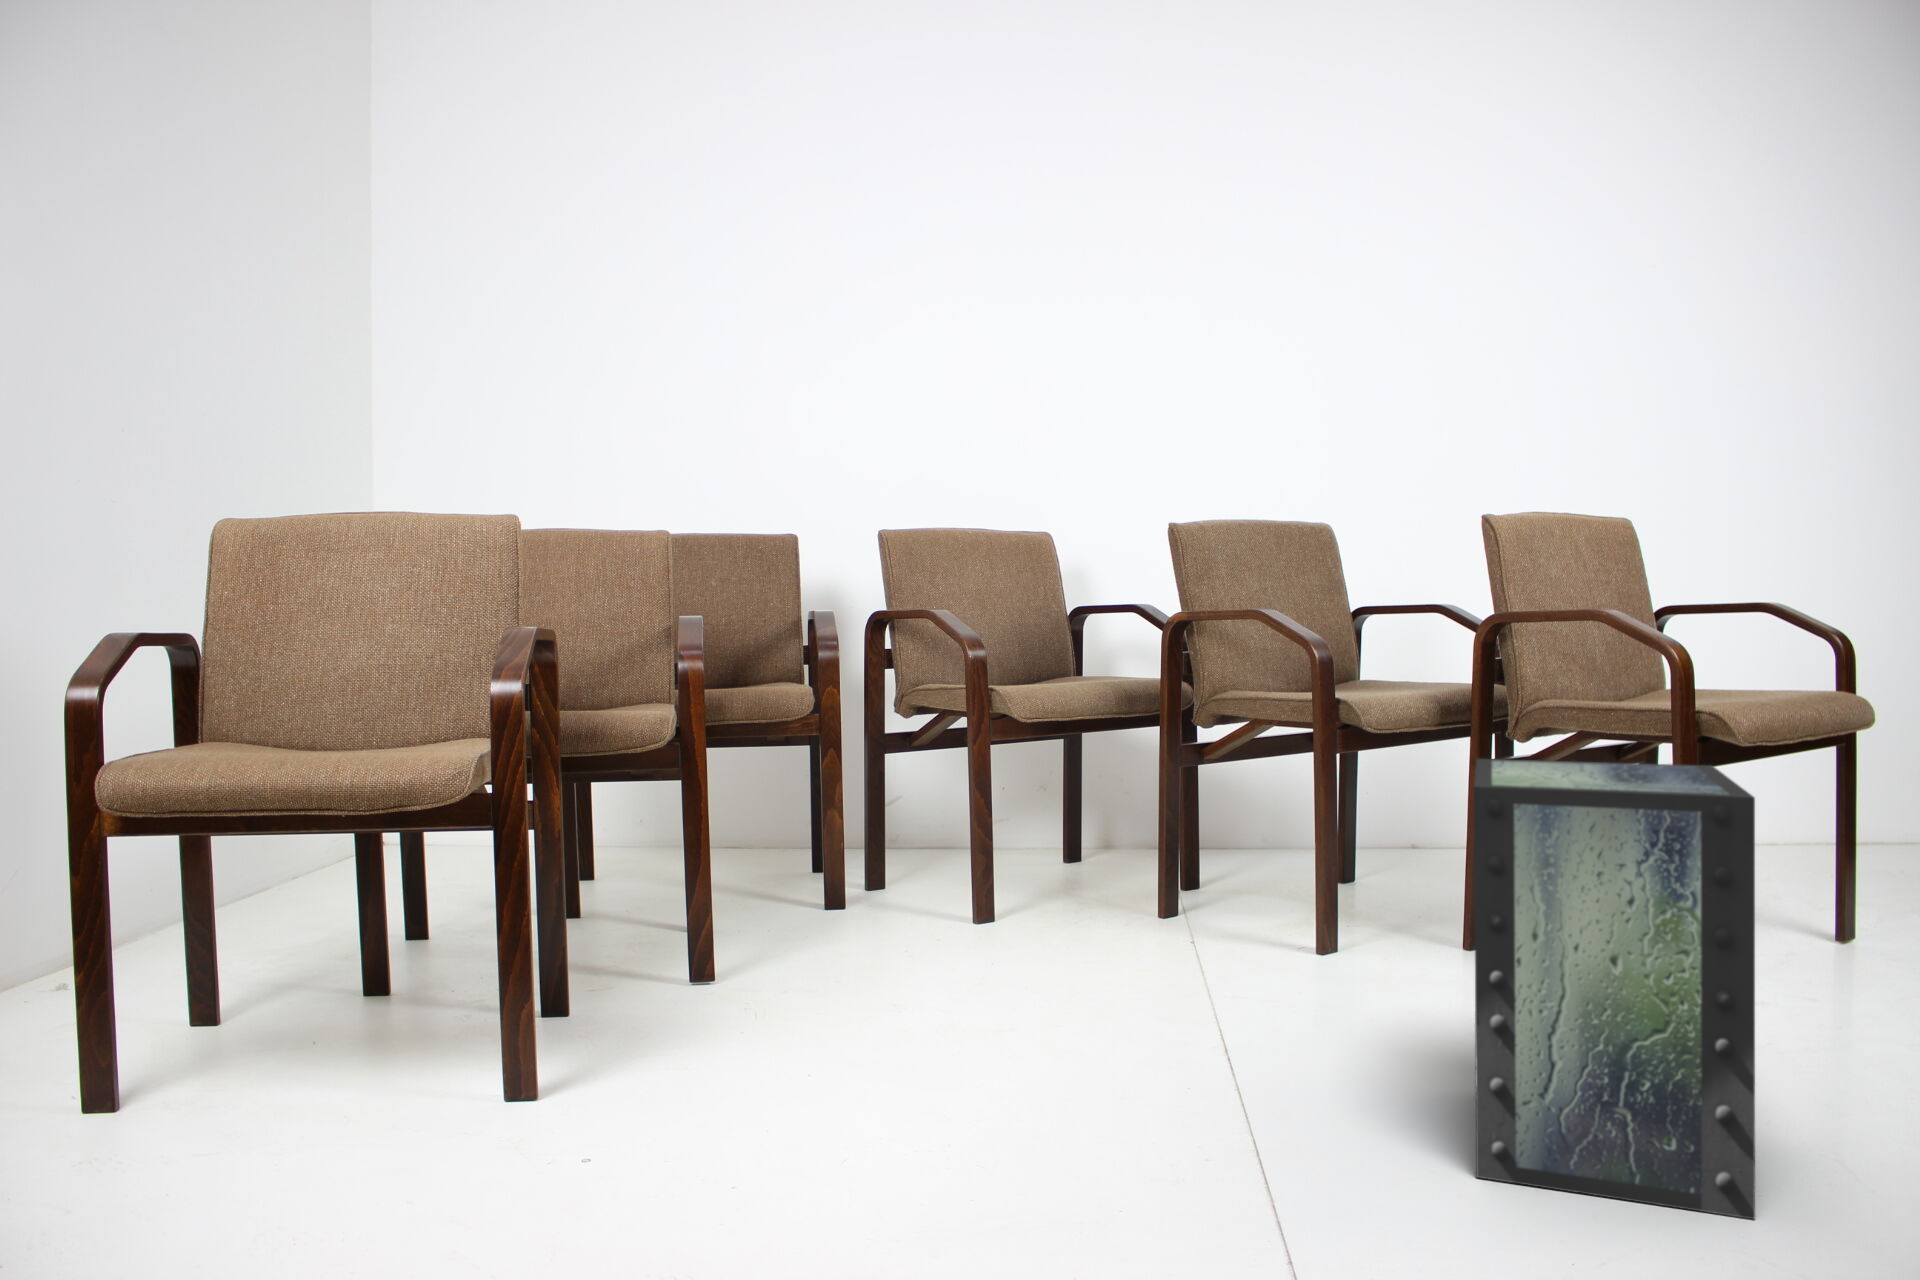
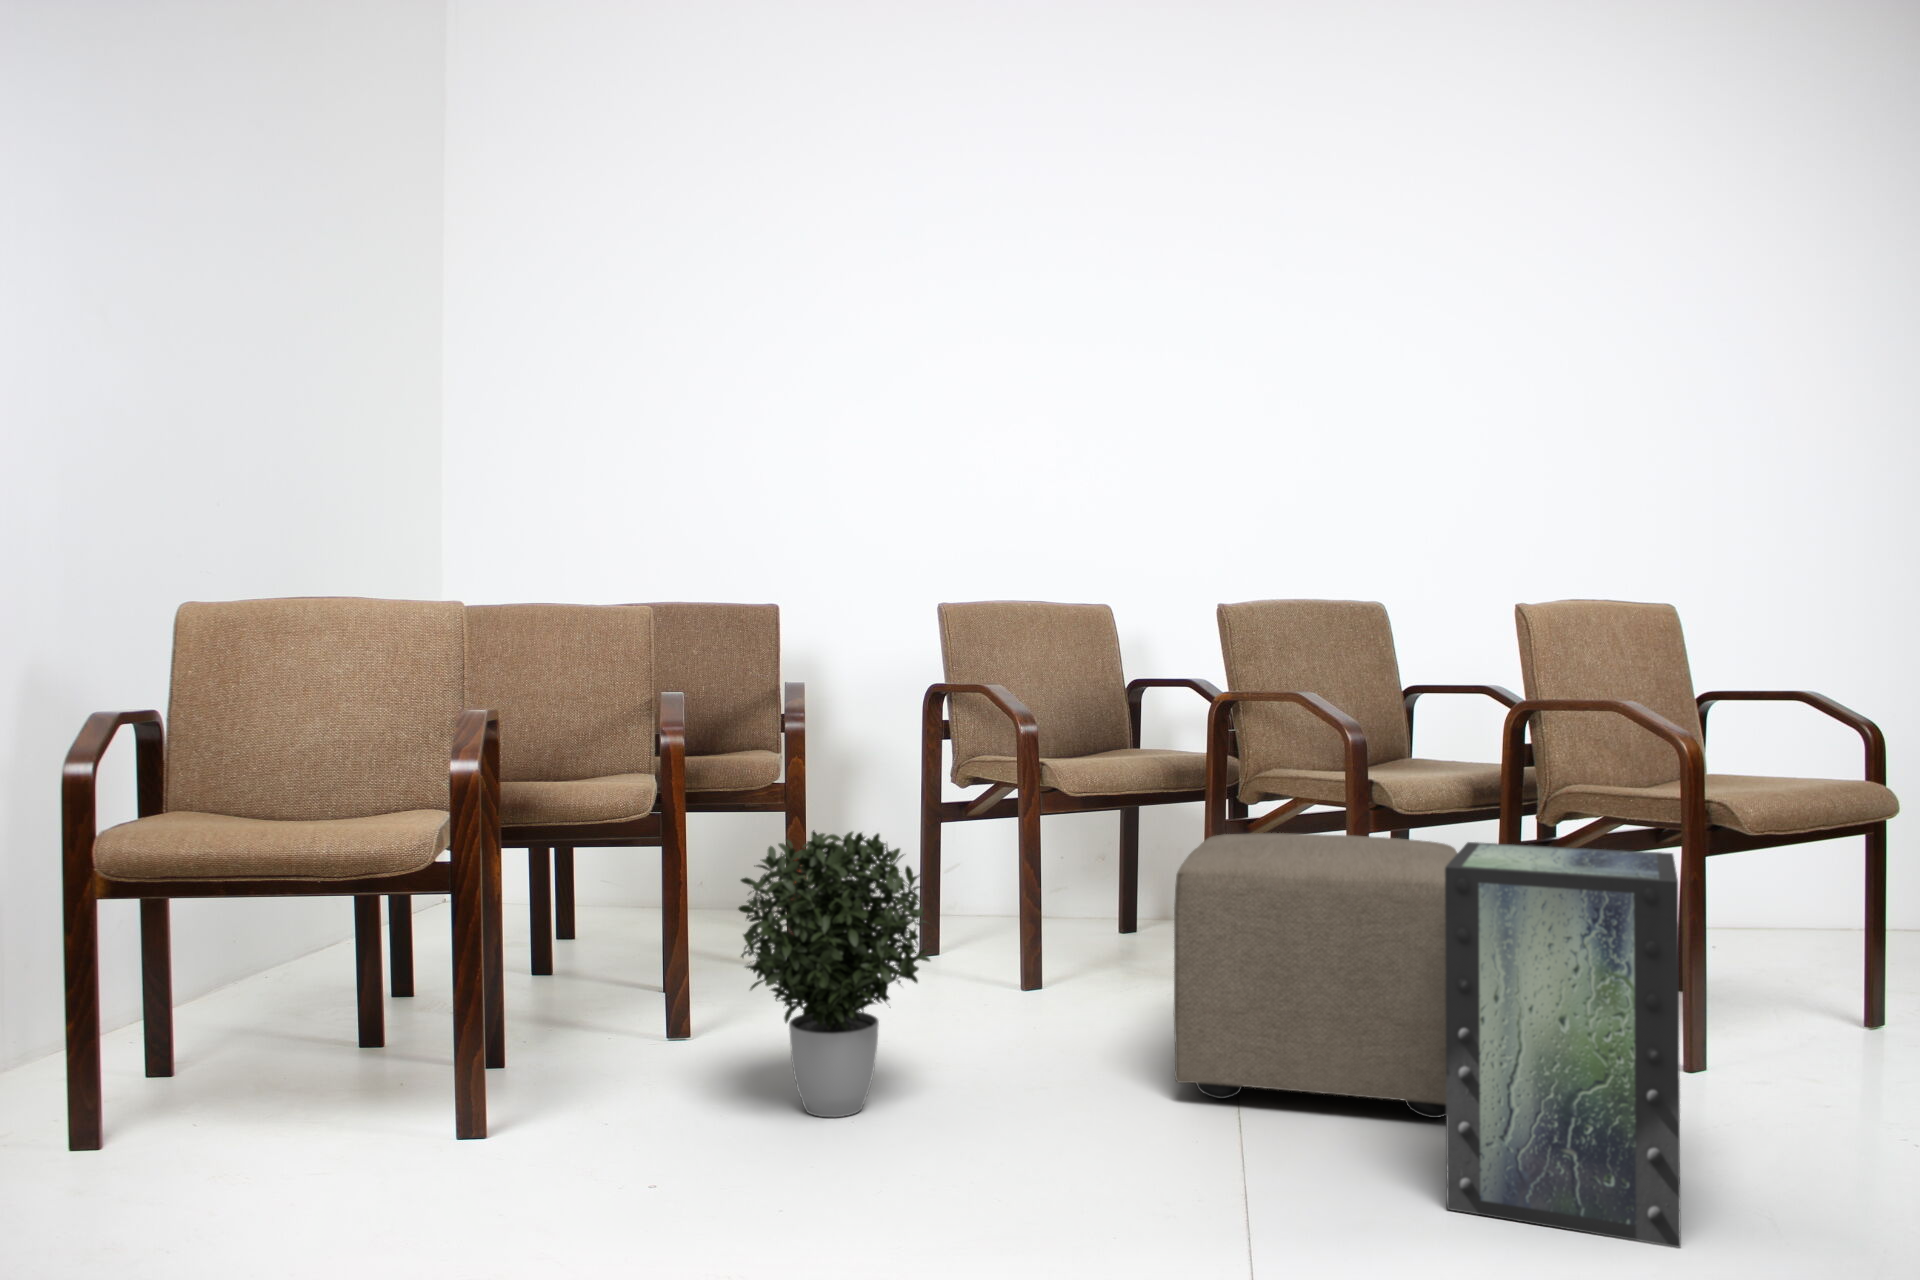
ottoman: none [1146,759,1477,1060] -> present [1174,833,1457,1118]
potted plant: none [660,760,880,1082] -> present [738,830,930,1117]

